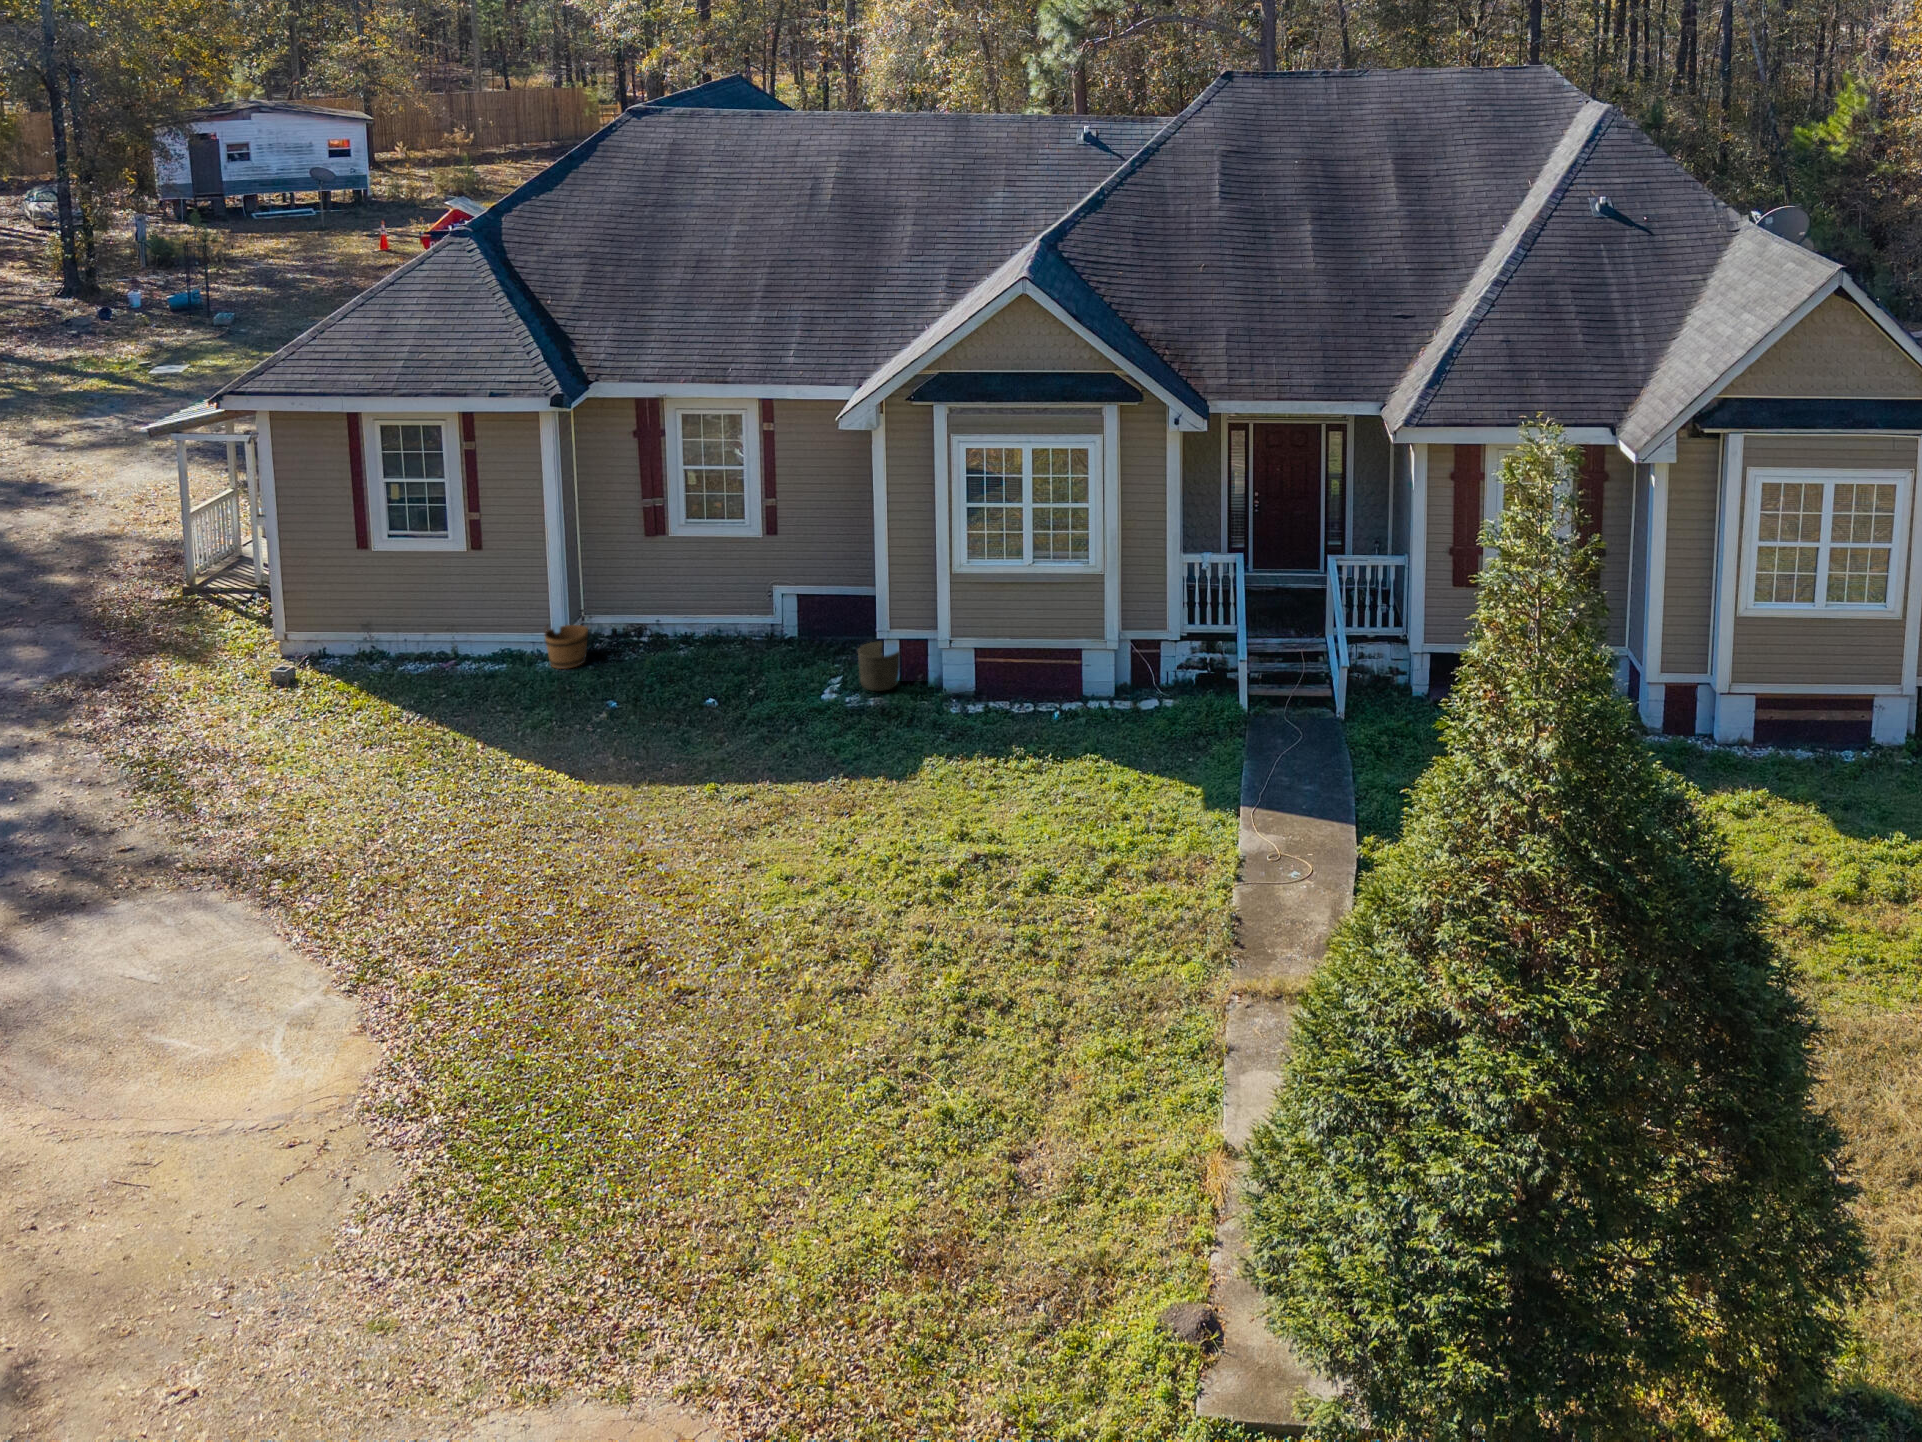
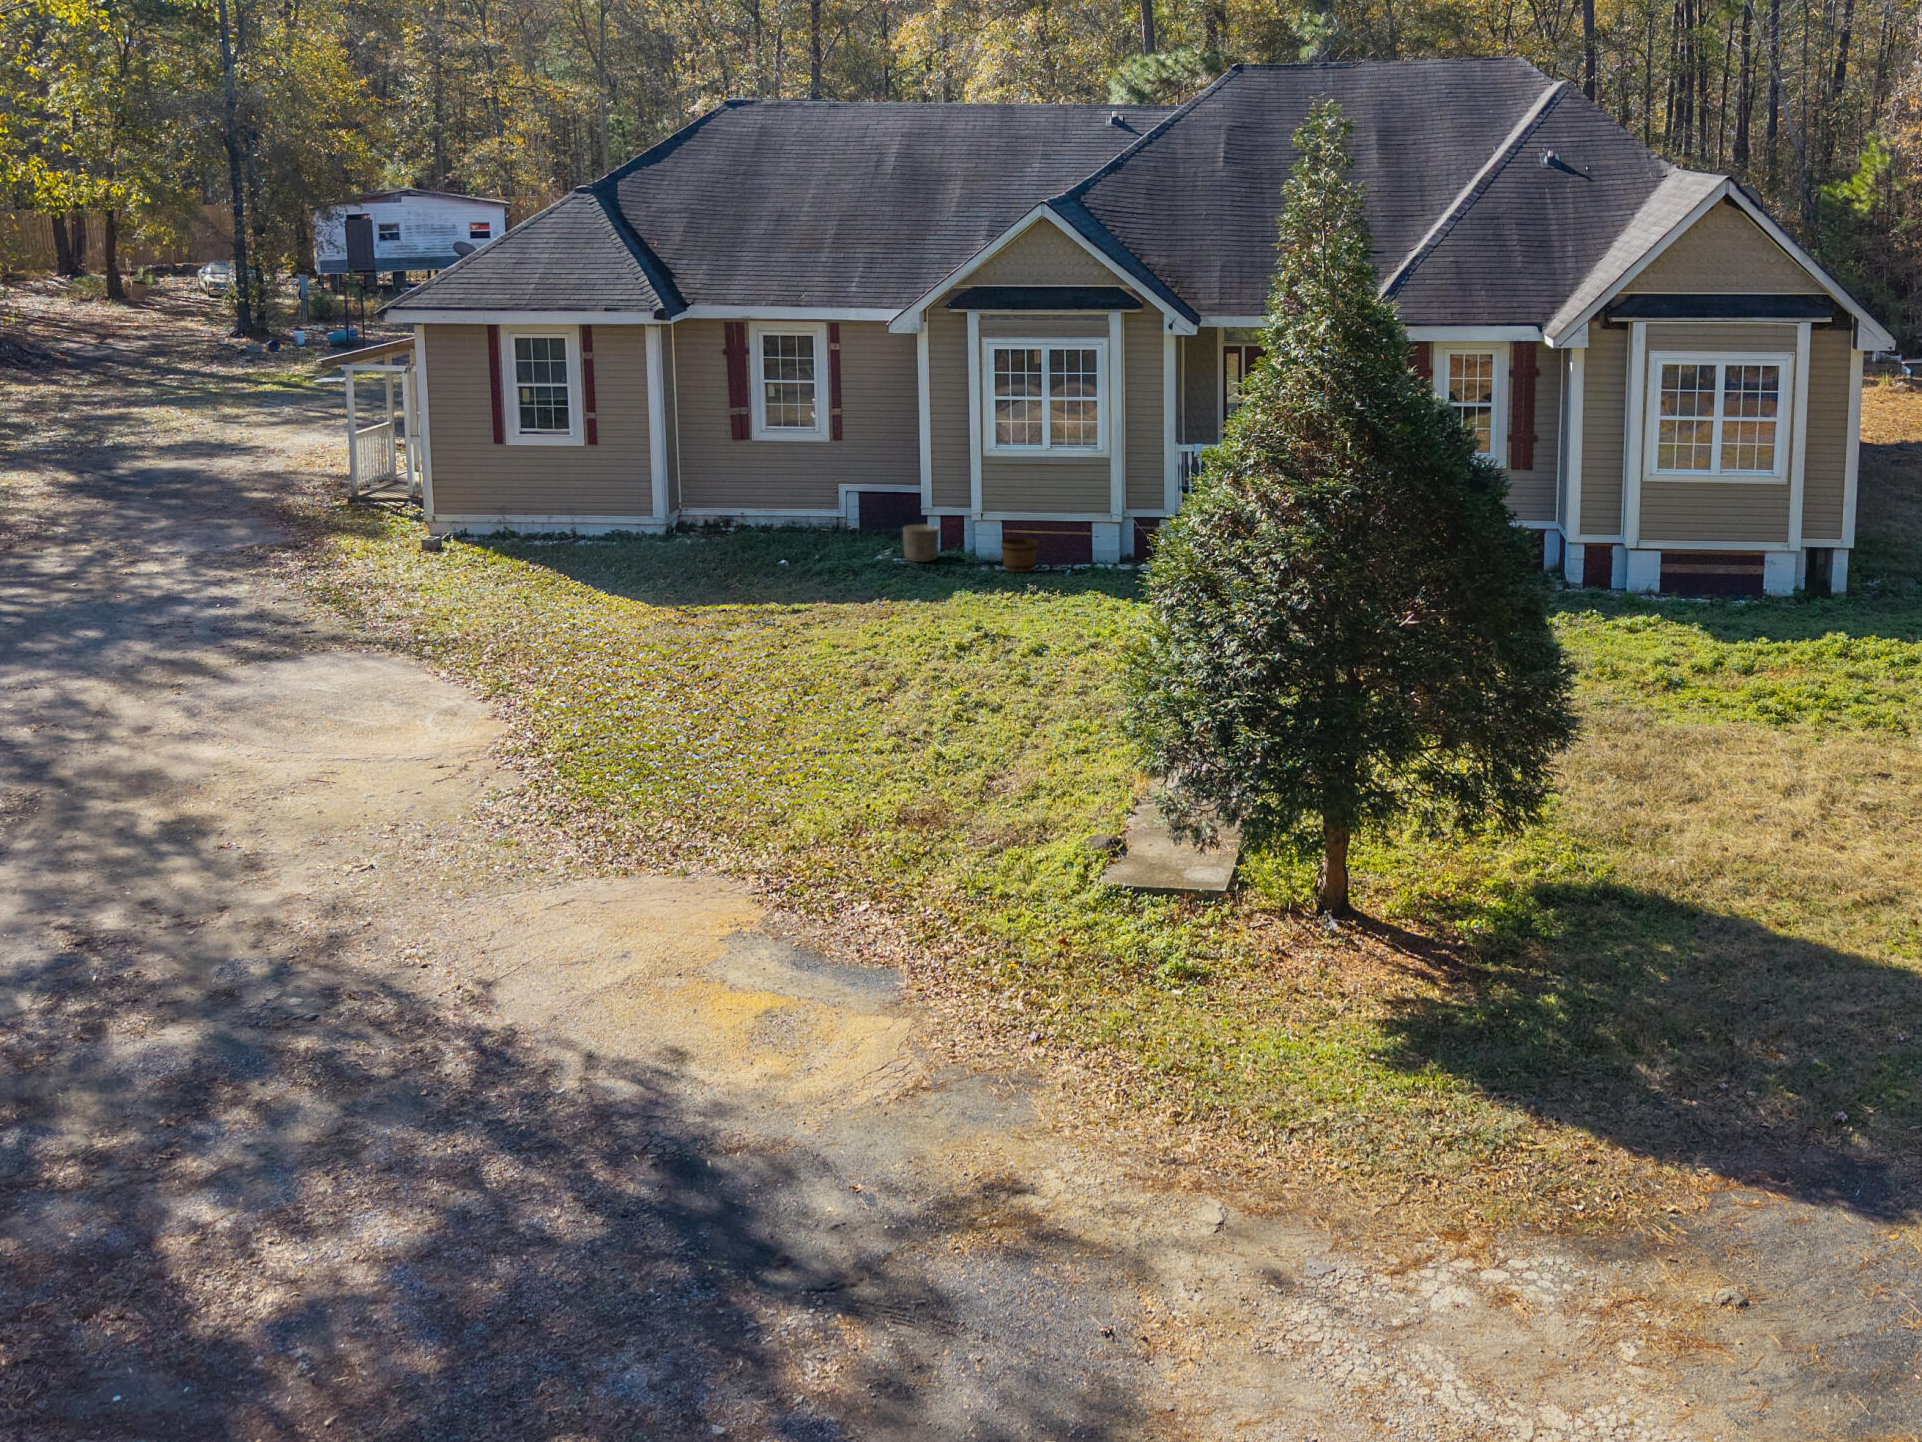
bucket: present [545,625,588,669] -> present [1001,537,1038,572]

